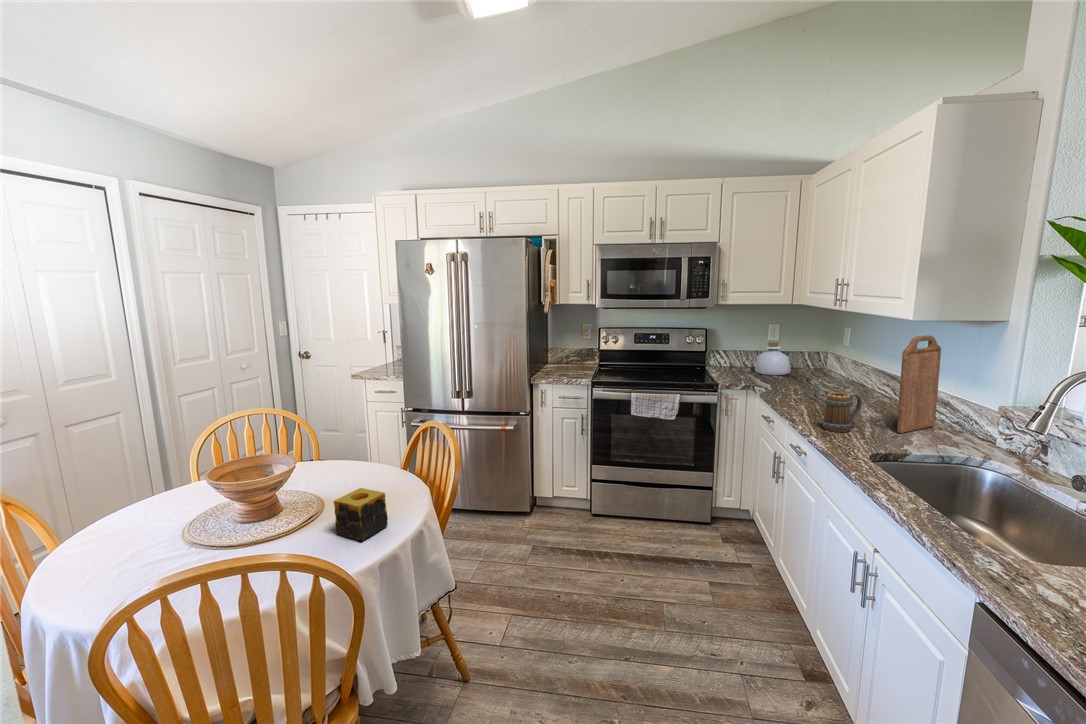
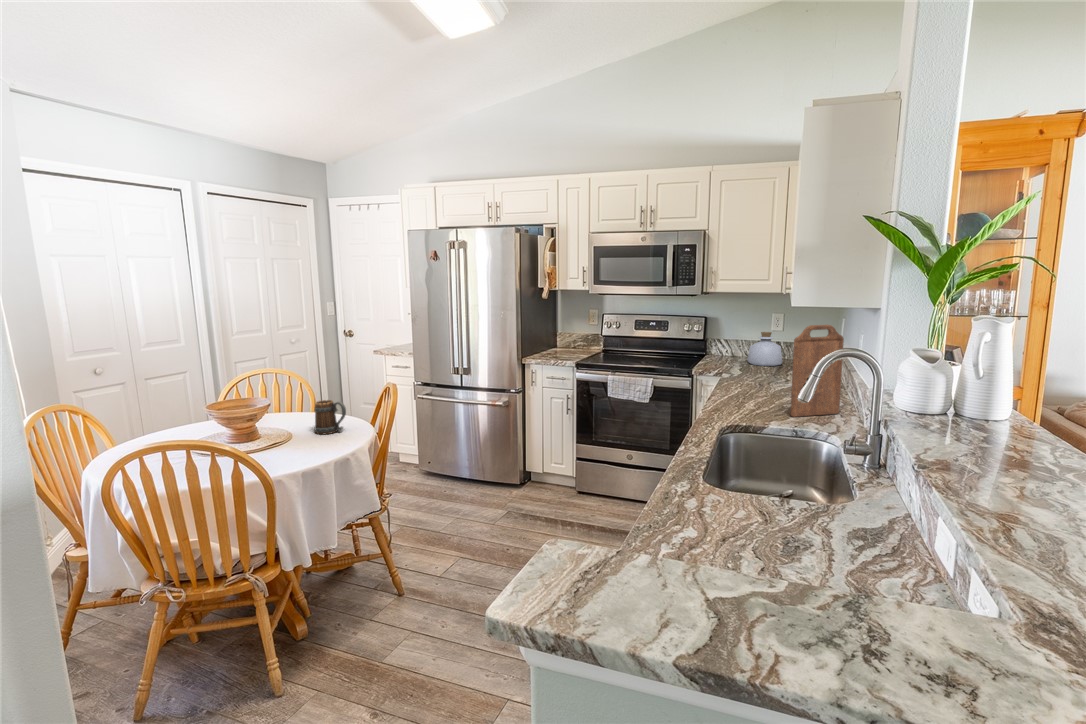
mug: present [822,392,862,432] -> present [315,400,346,434]
candle: present [334,488,388,541] -> none [284,424,323,459]

